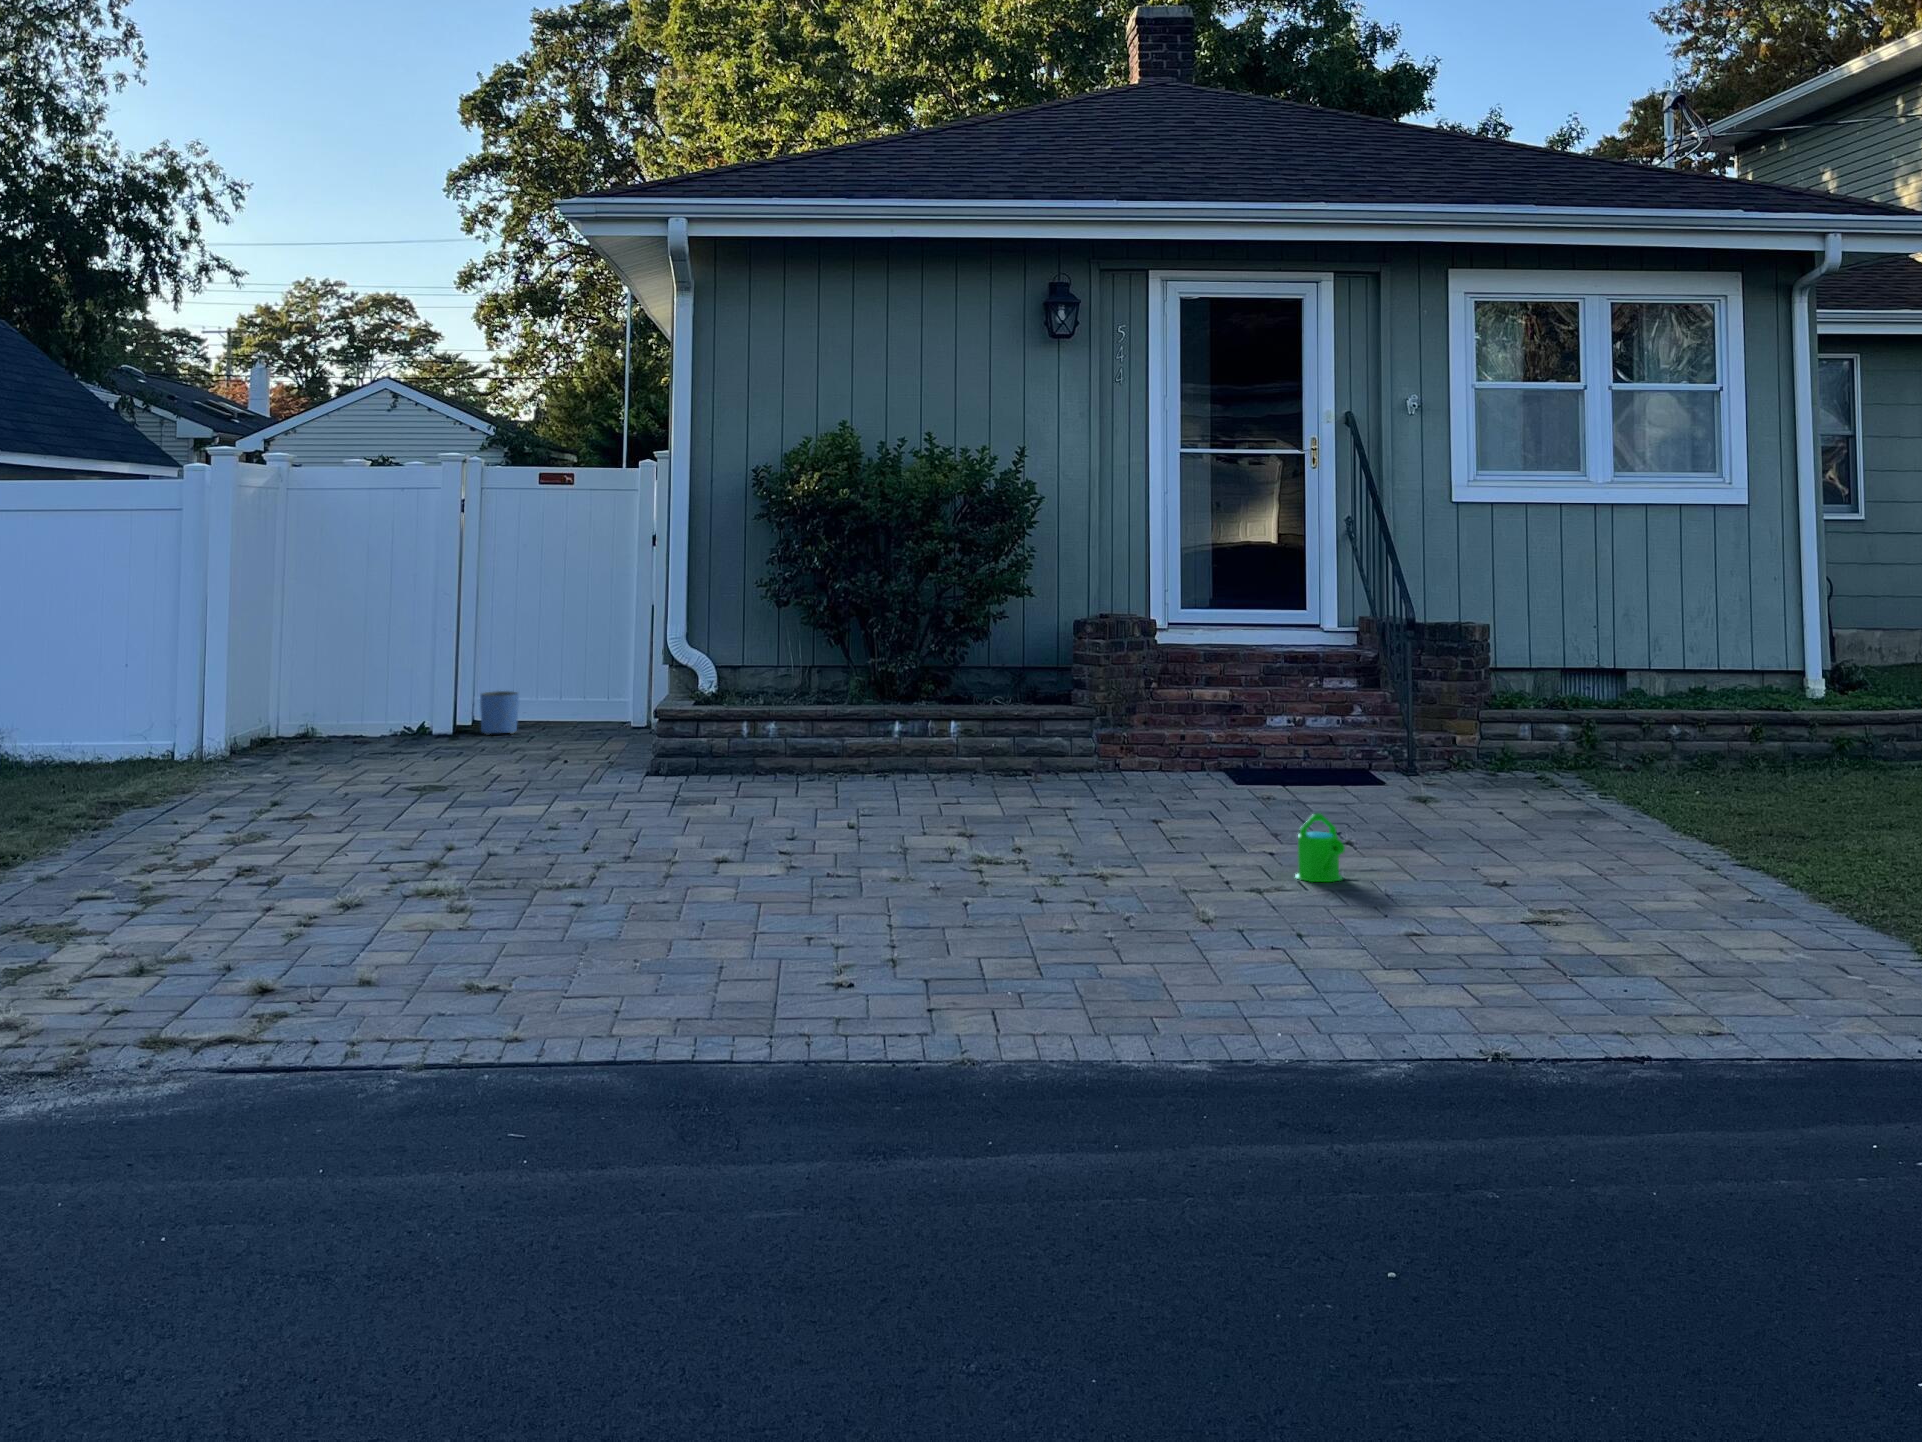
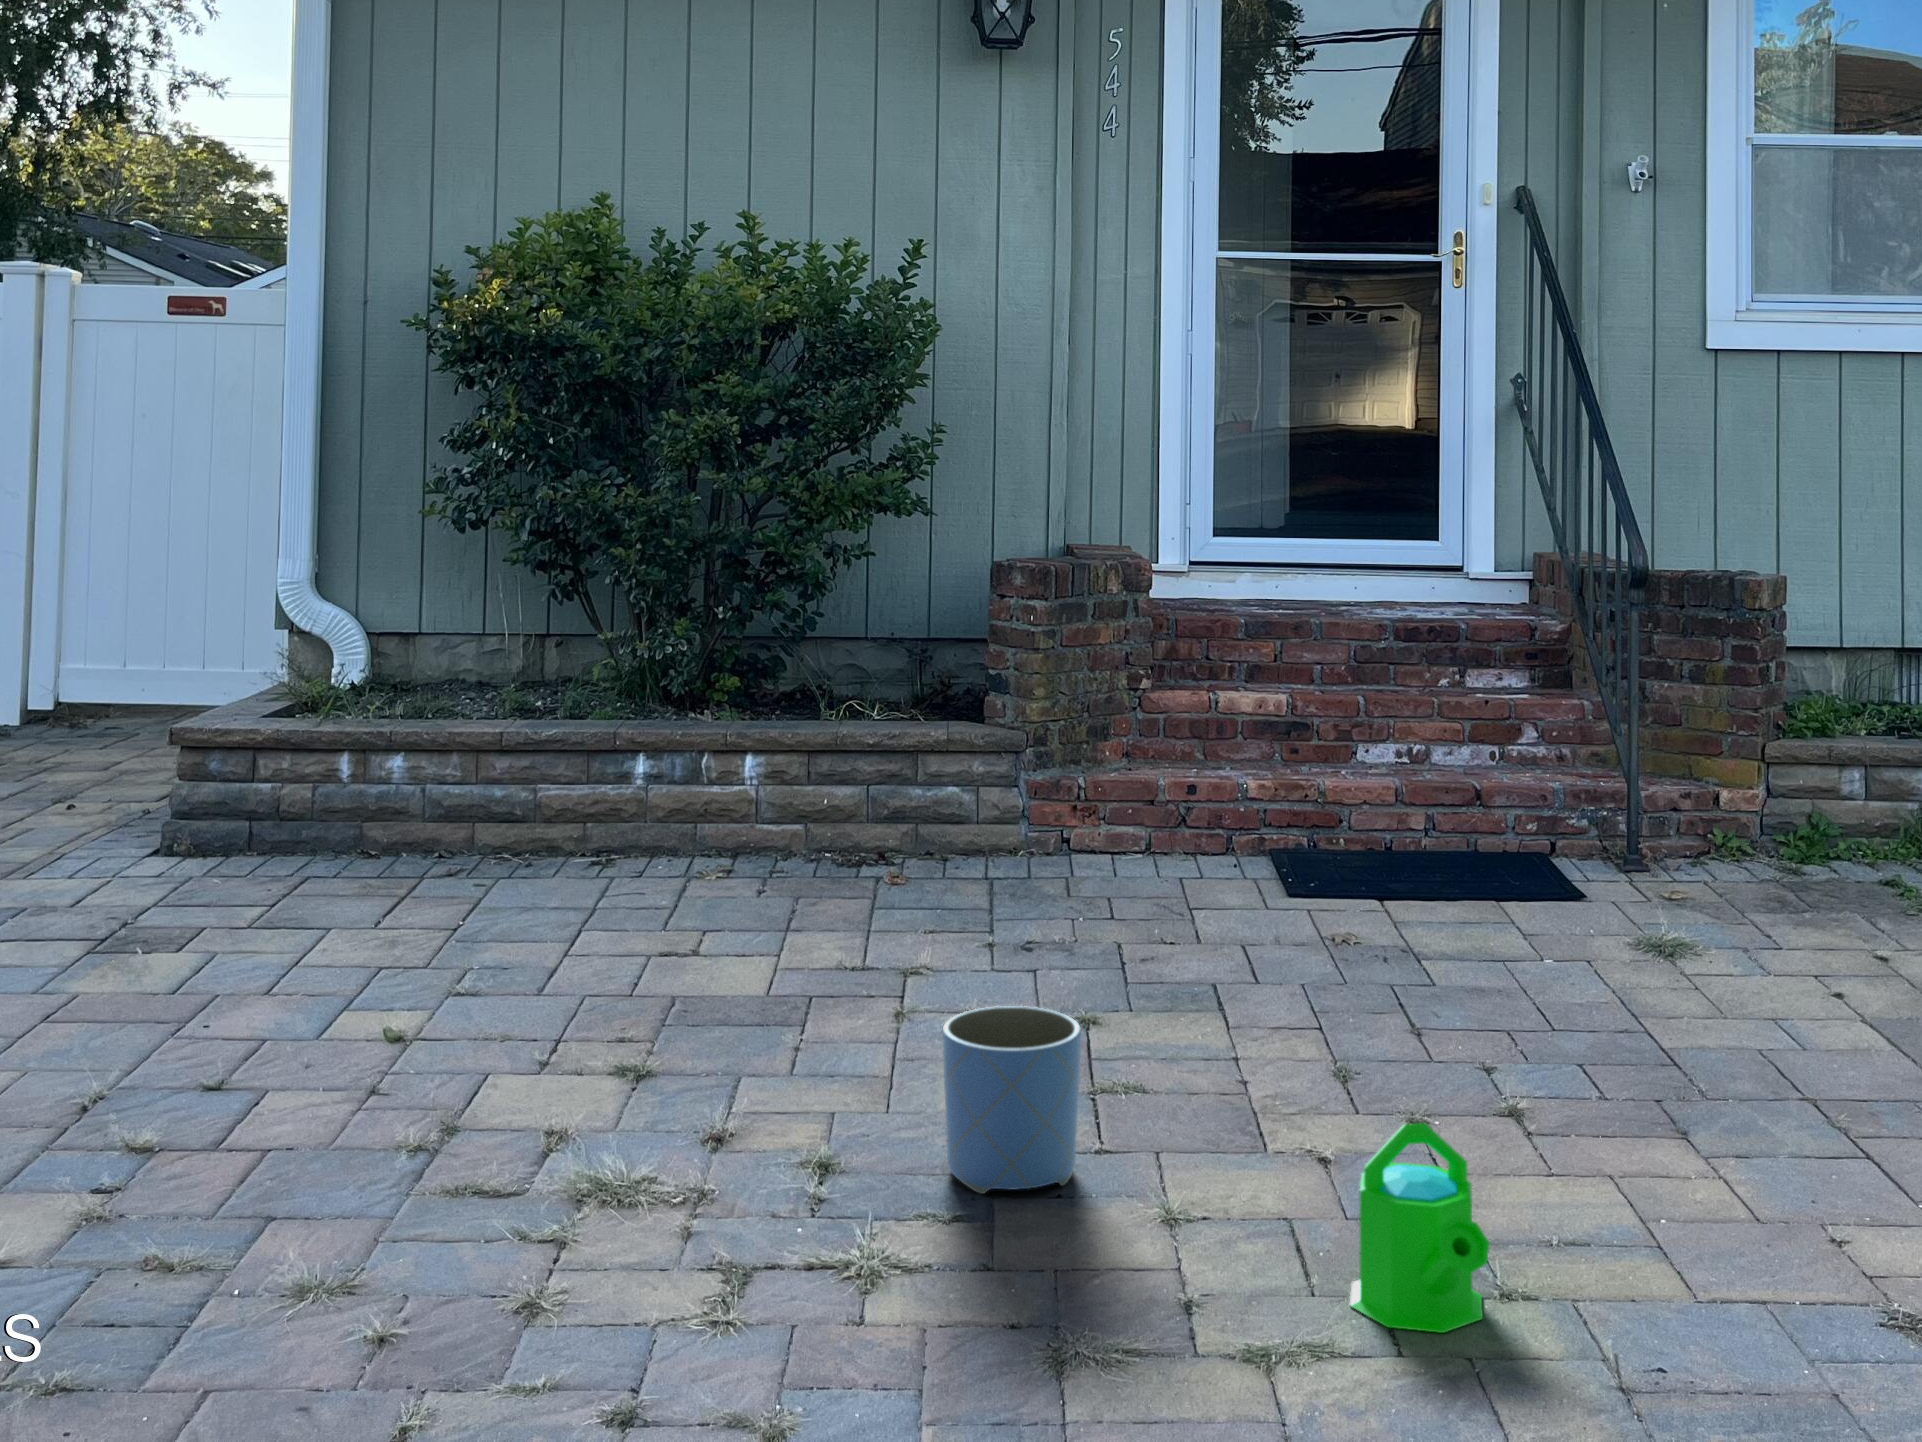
planter: present [480,691,519,735] -> present [943,1006,1081,1194]

